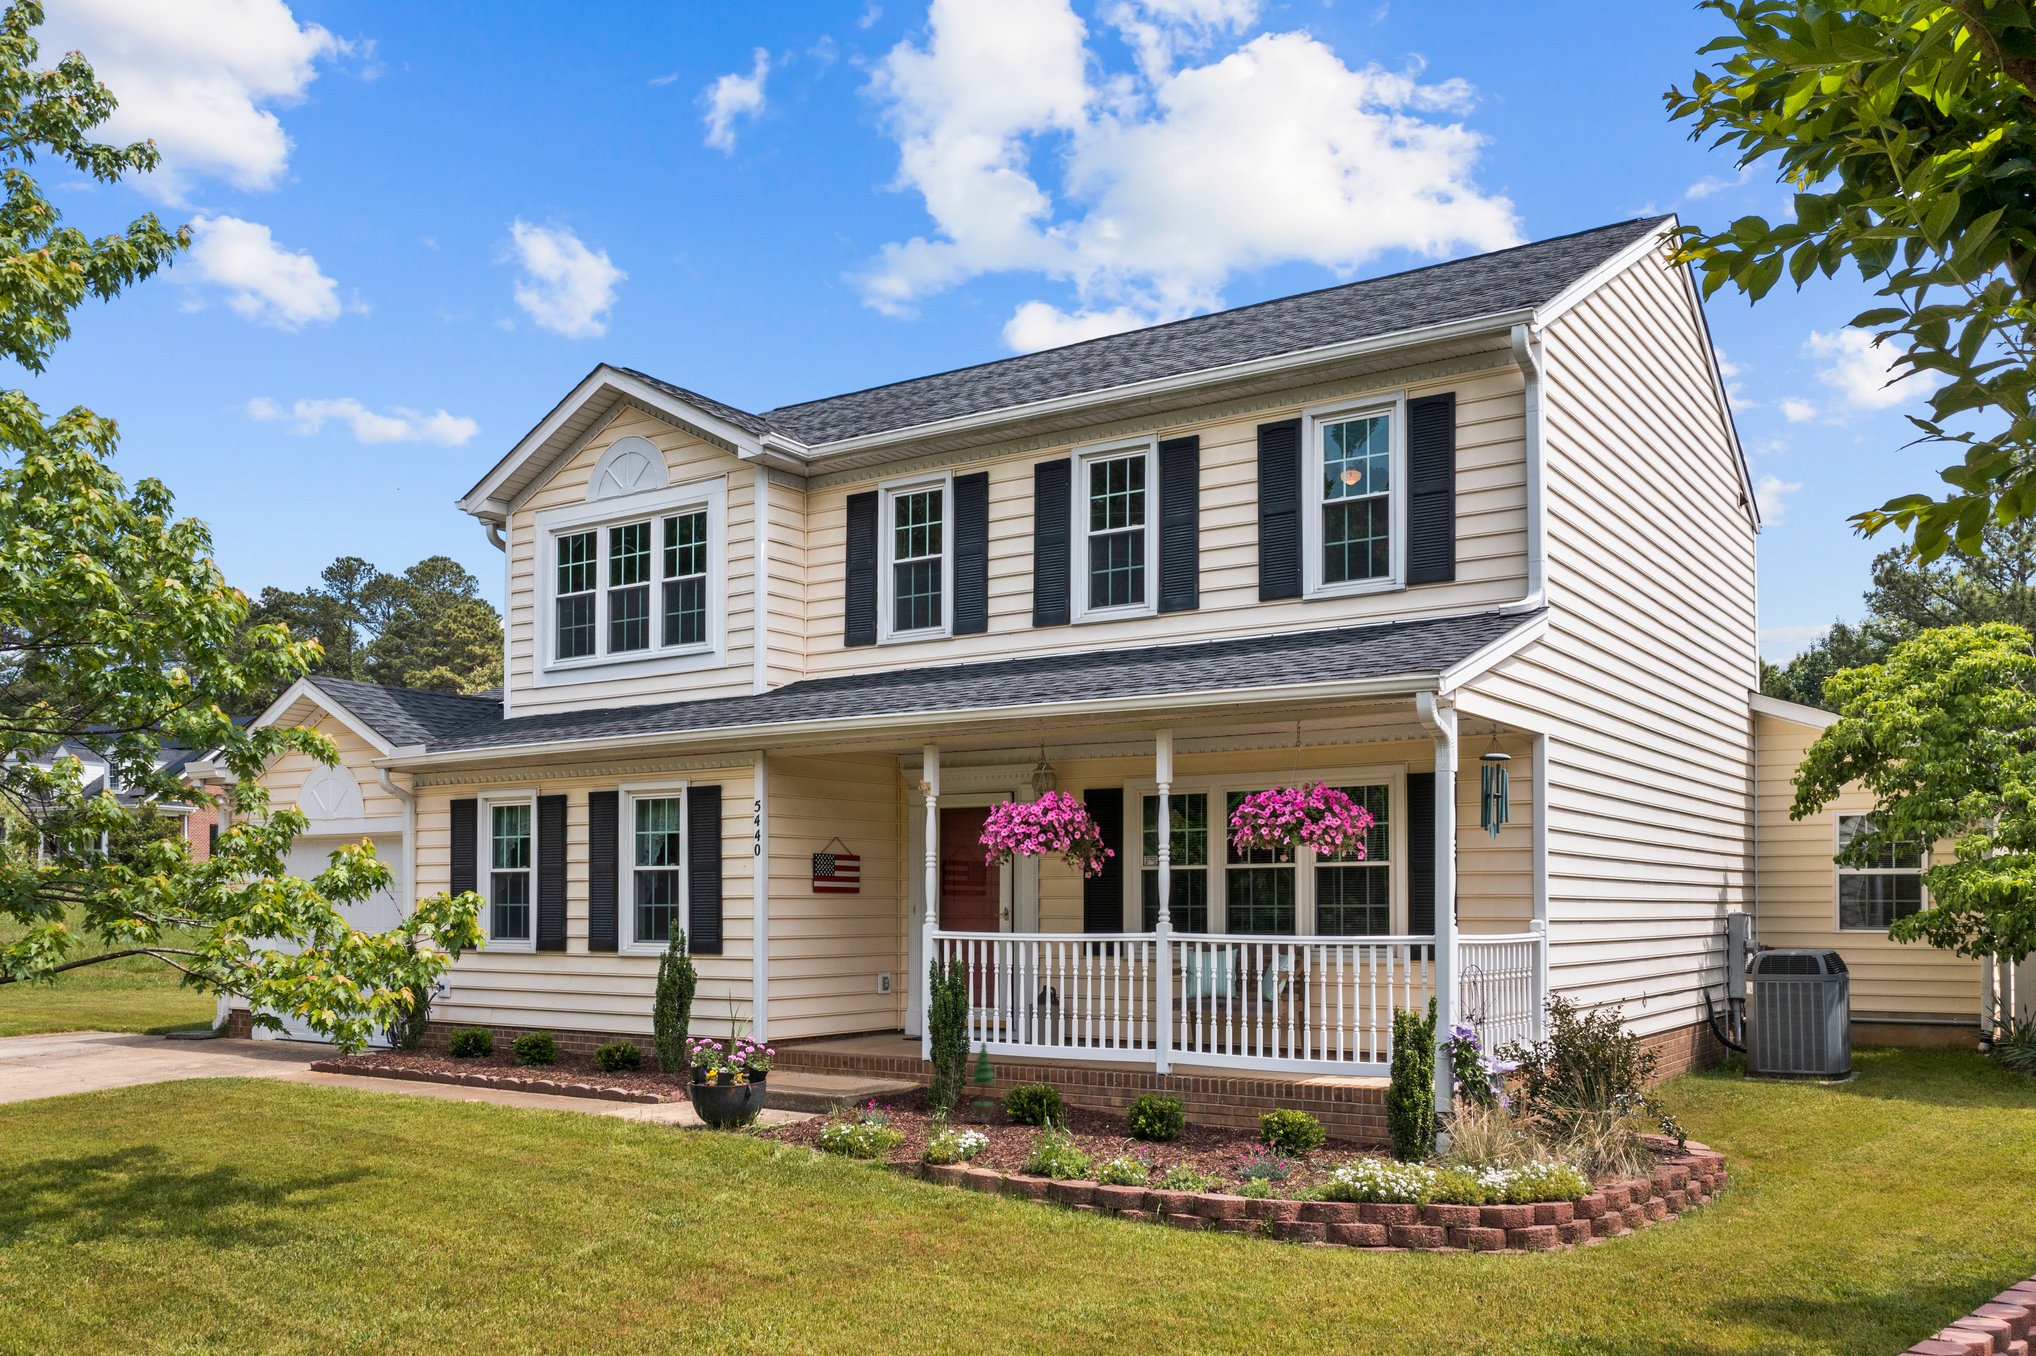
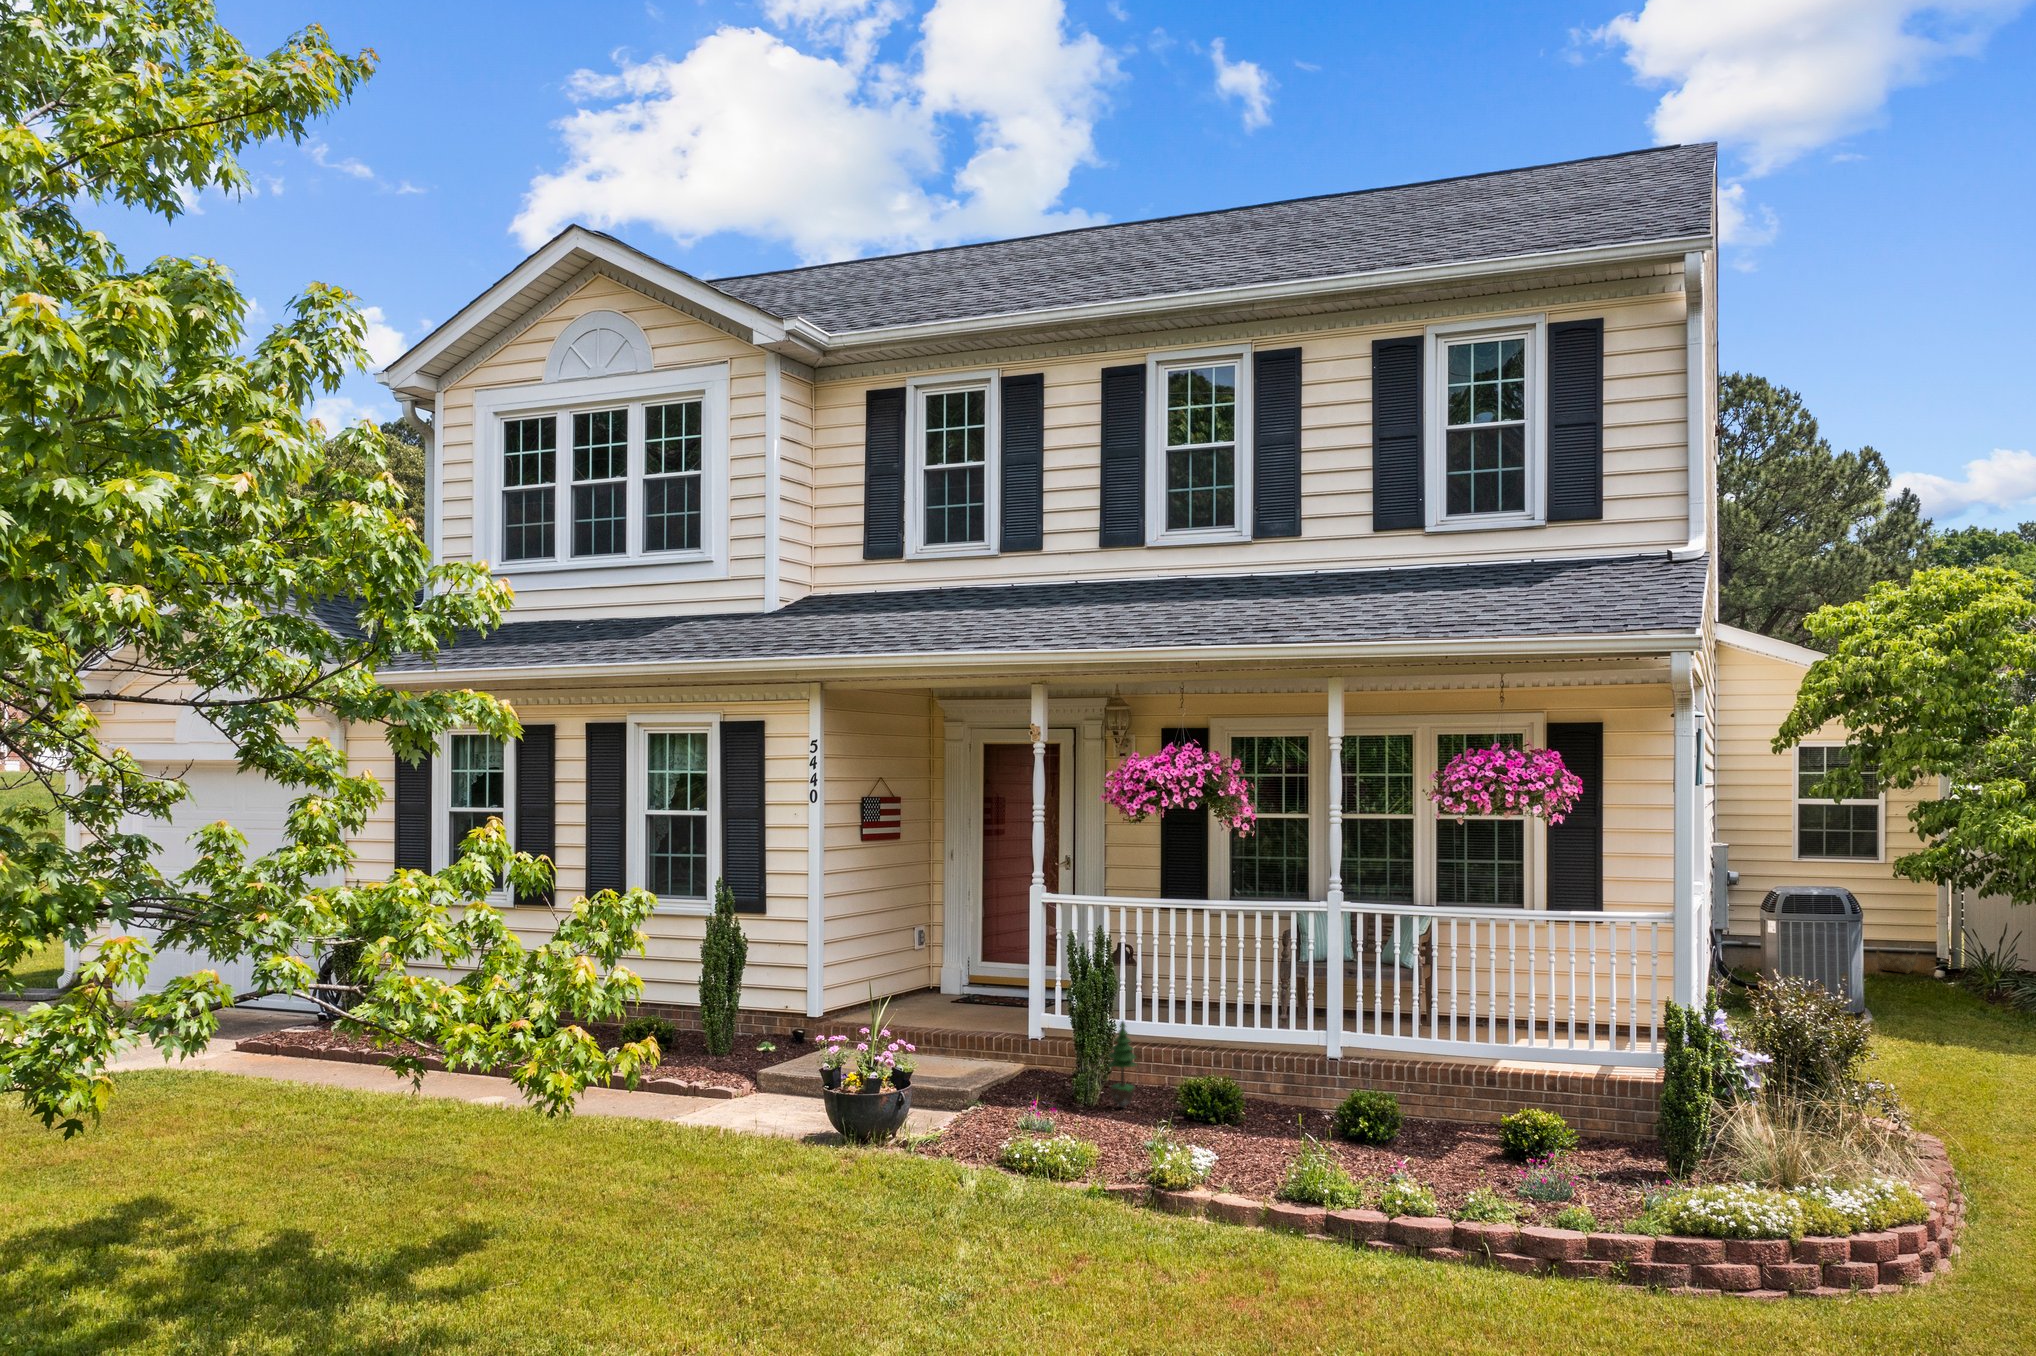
woven basket: none [1927,1040,1973,1071] -> present [1876,948,1916,974]

